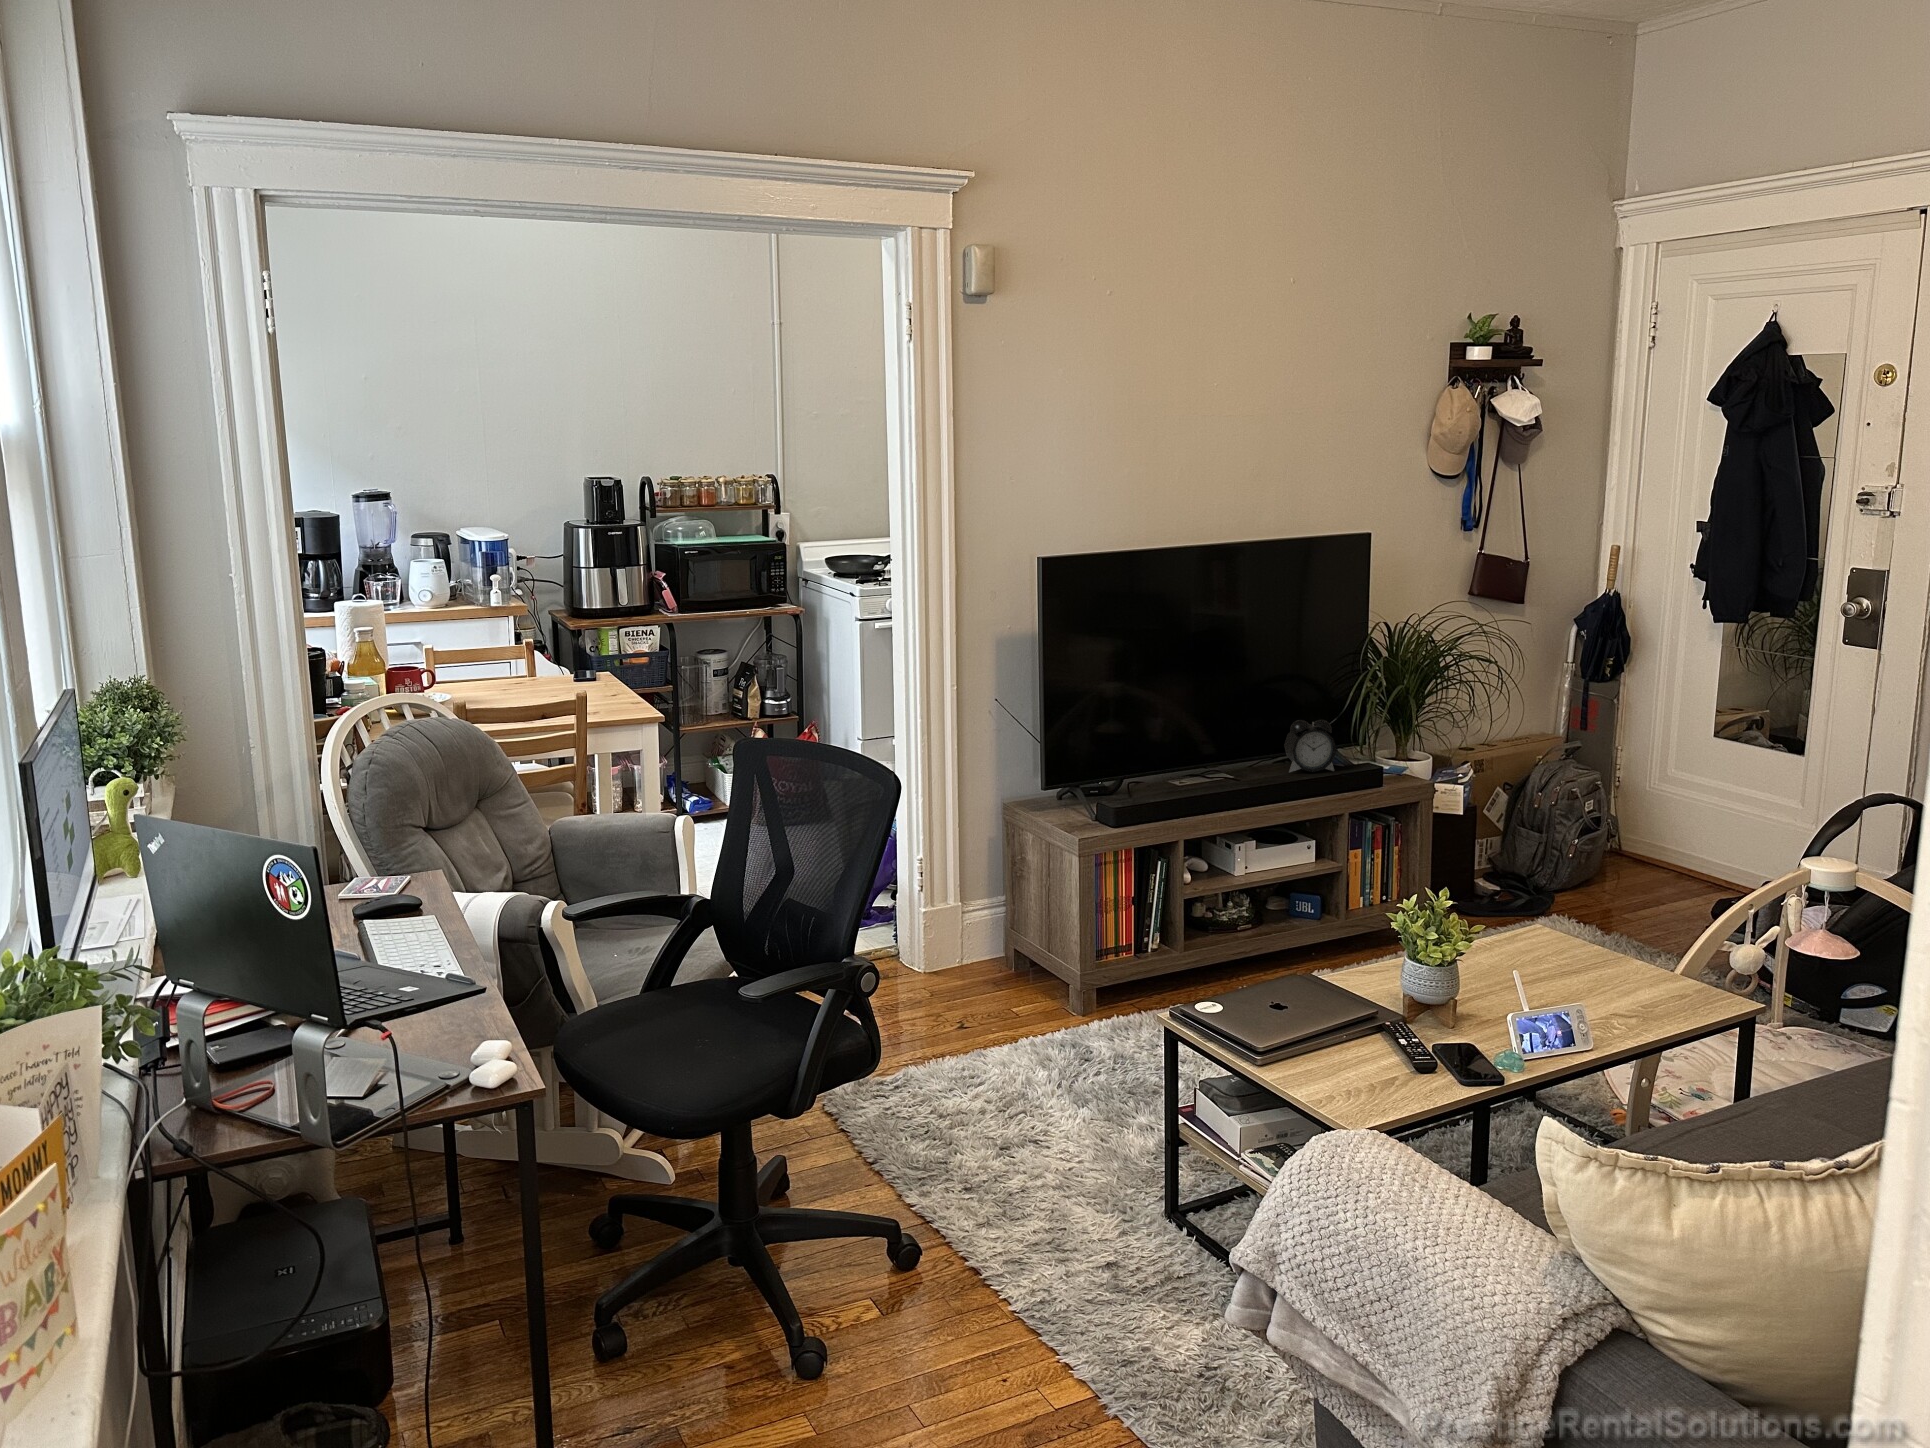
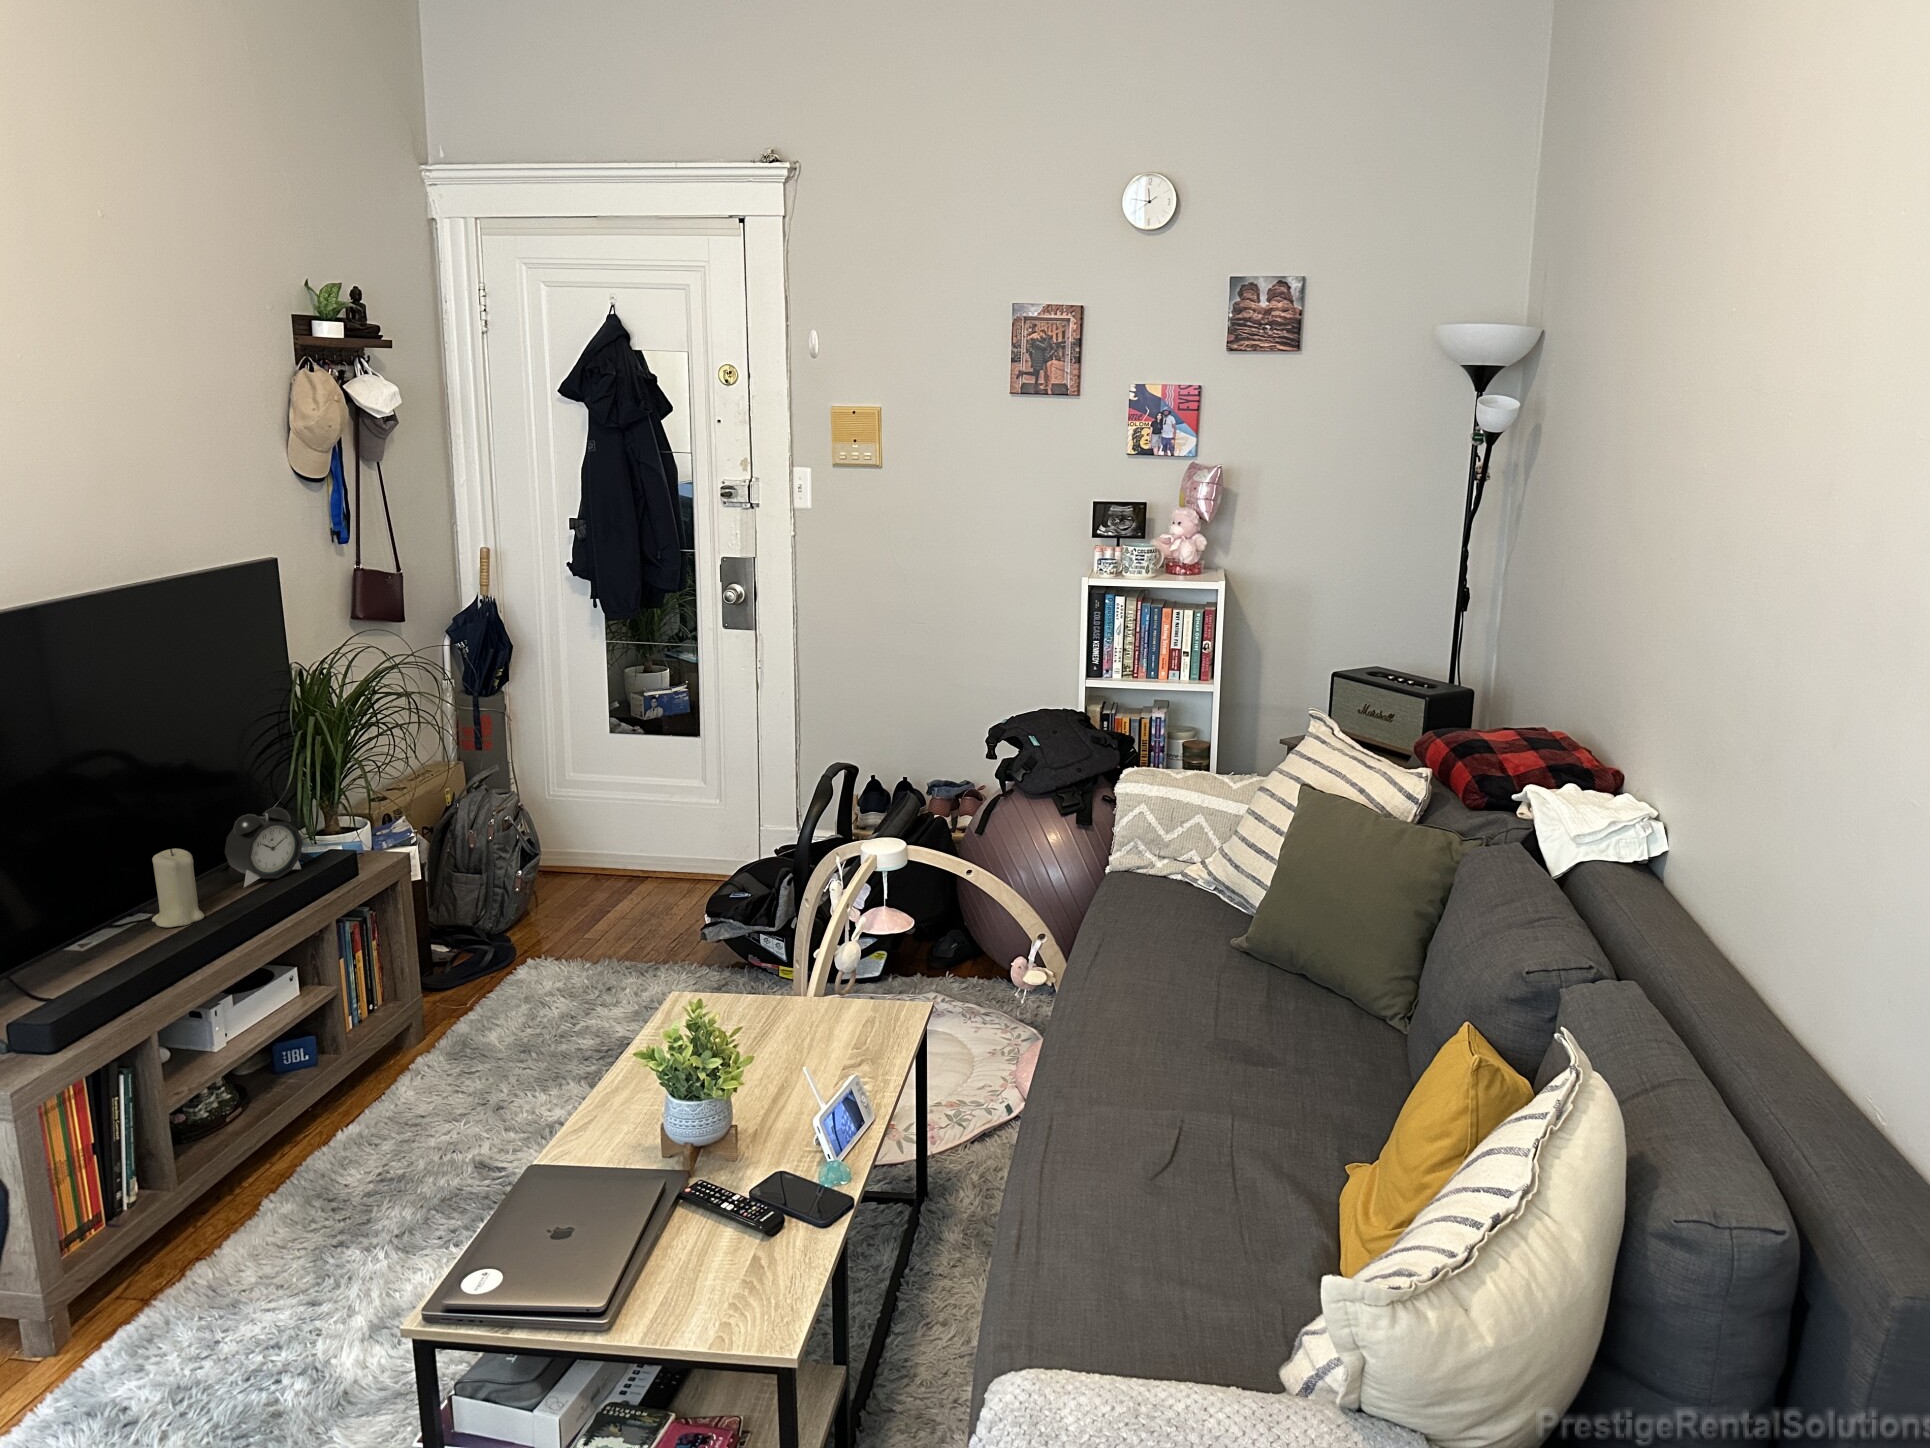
candle: none [1221,729,1251,784] -> present [152,848,205,927]

